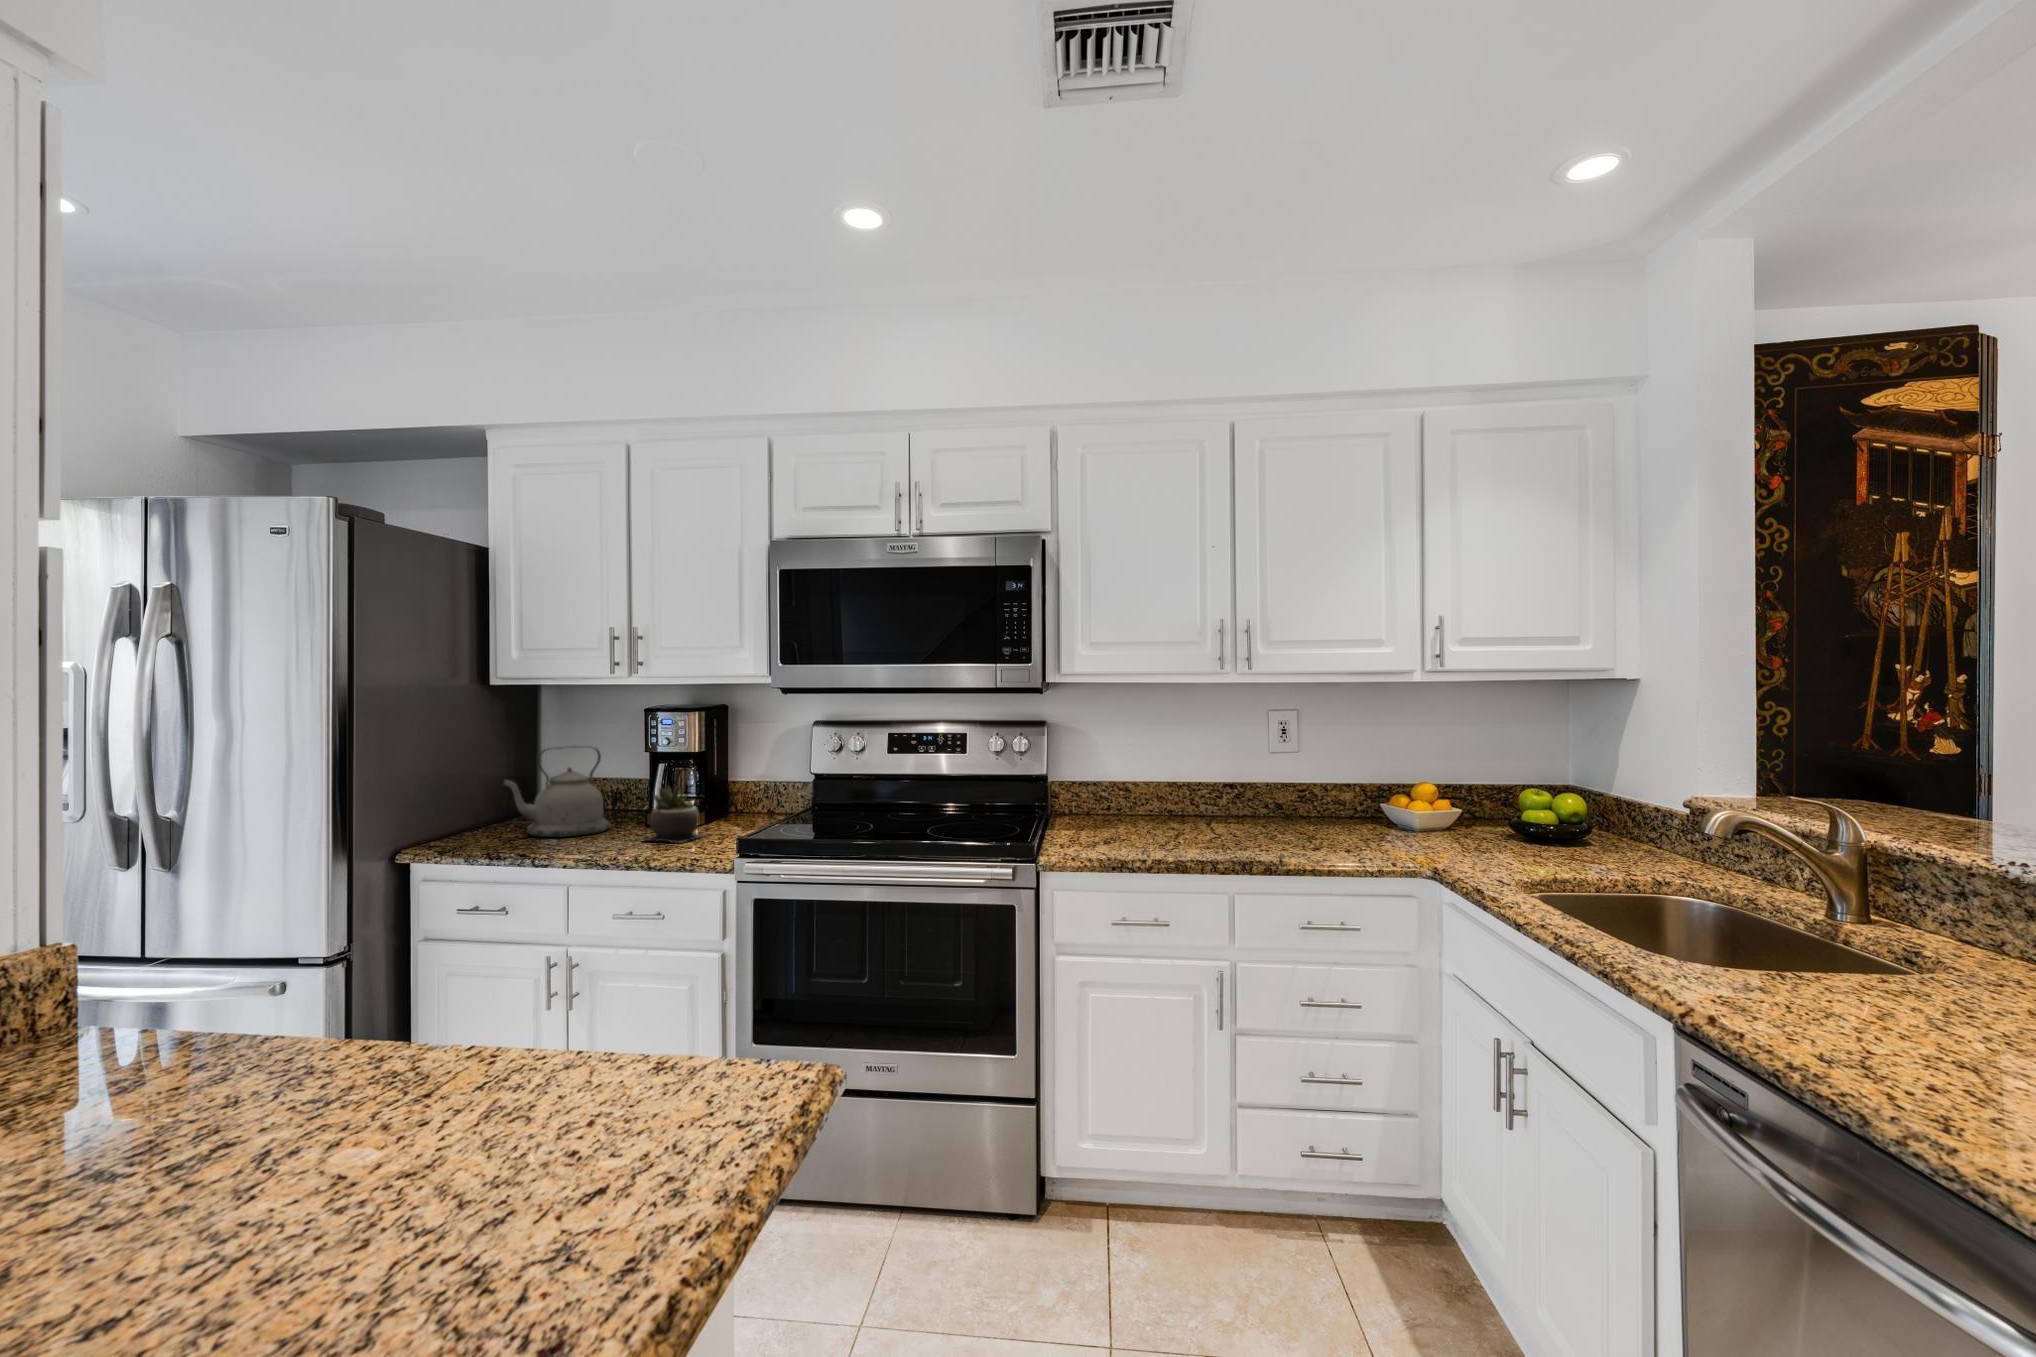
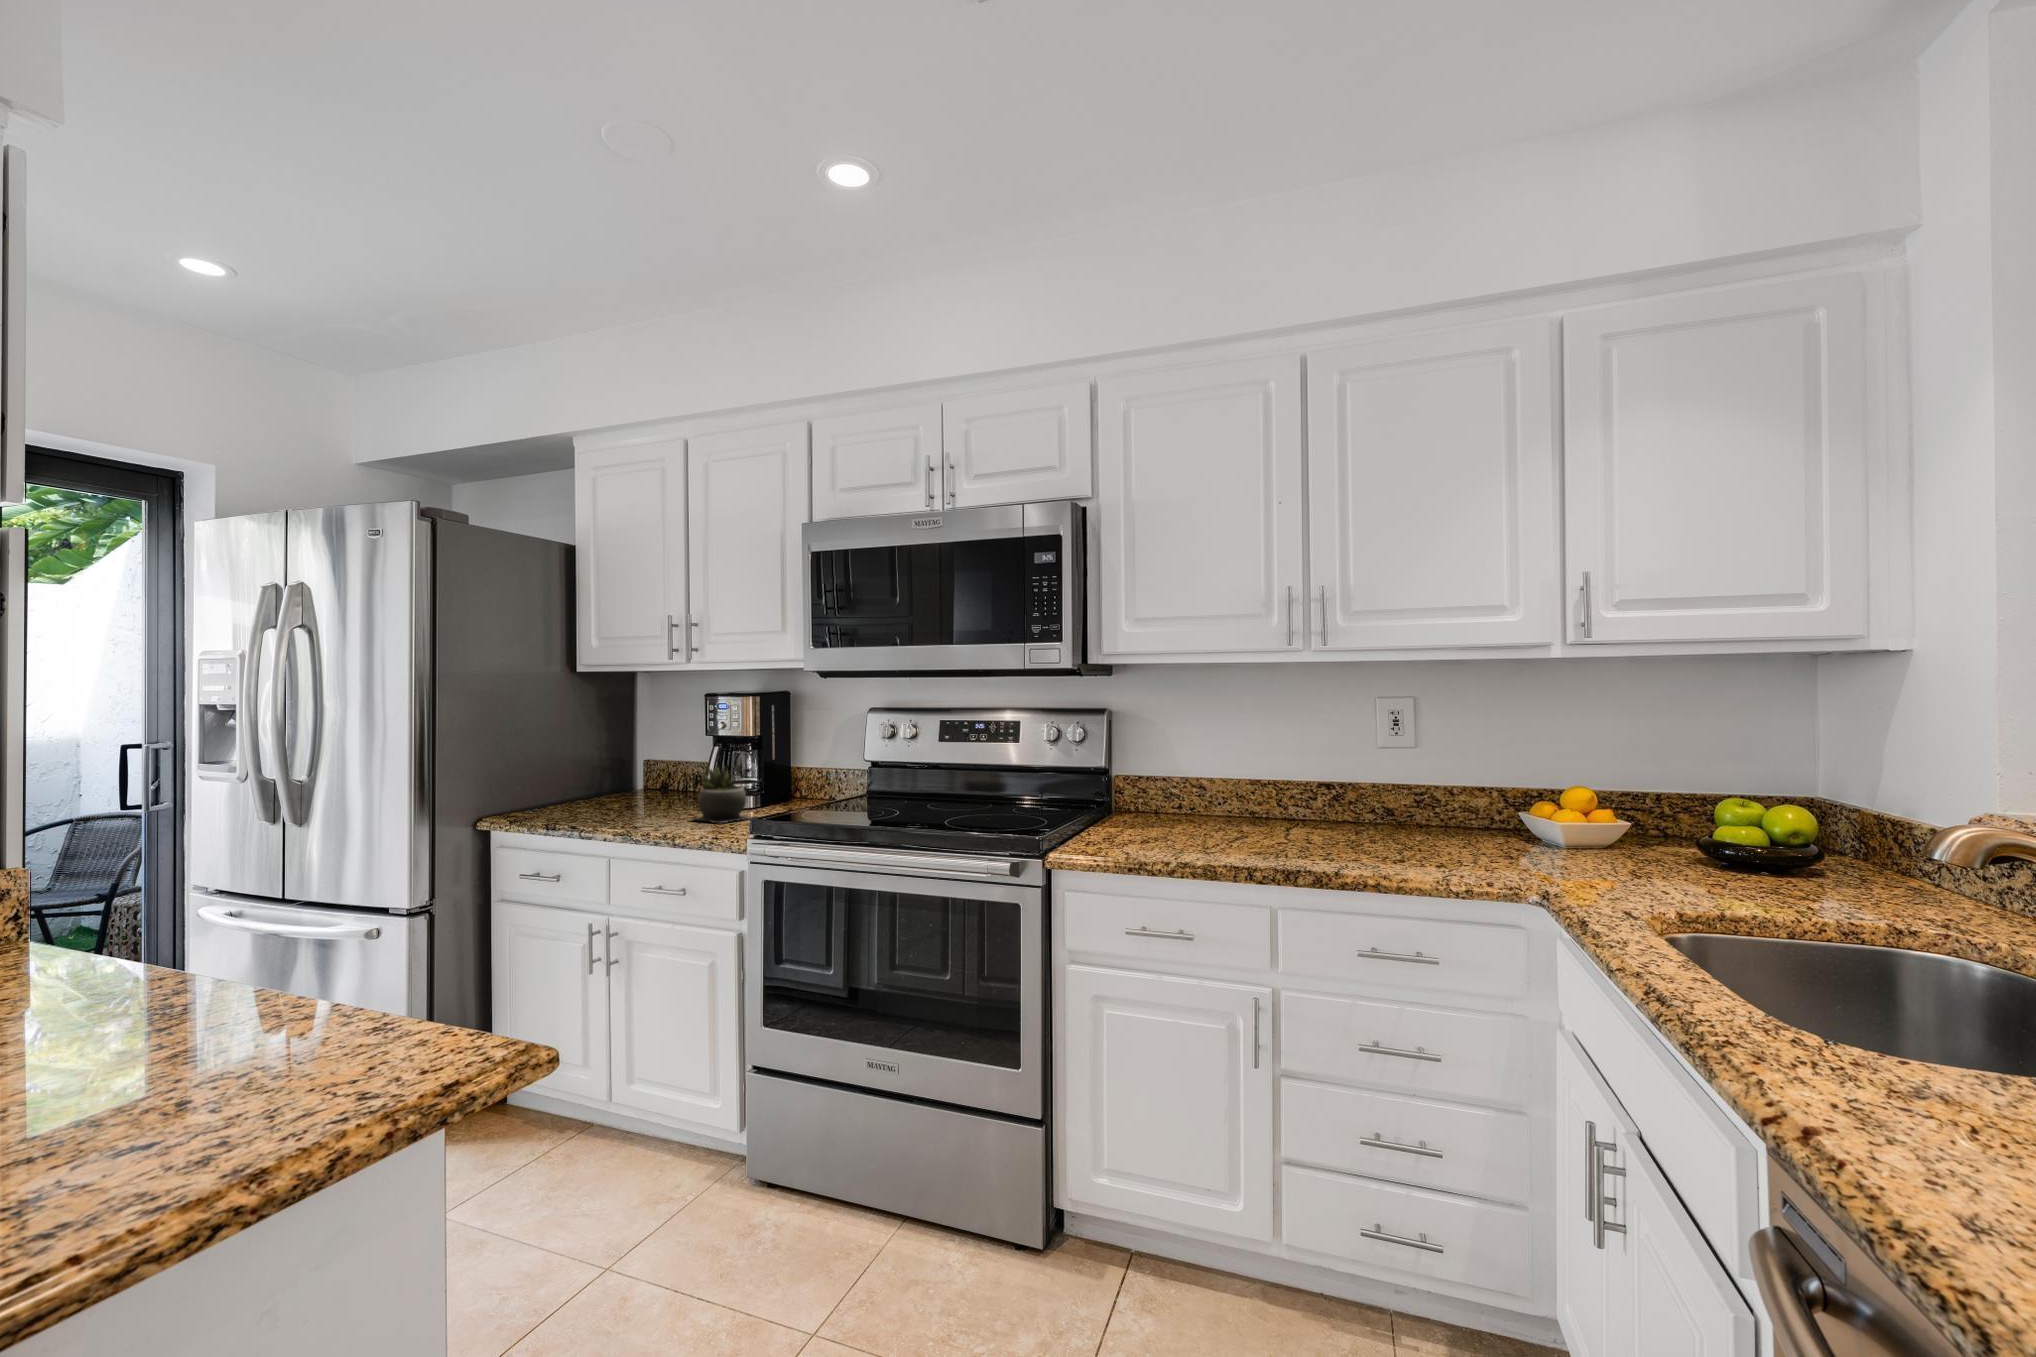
kettle: present [503,746,610,837] -> none [580,727,682,814]

